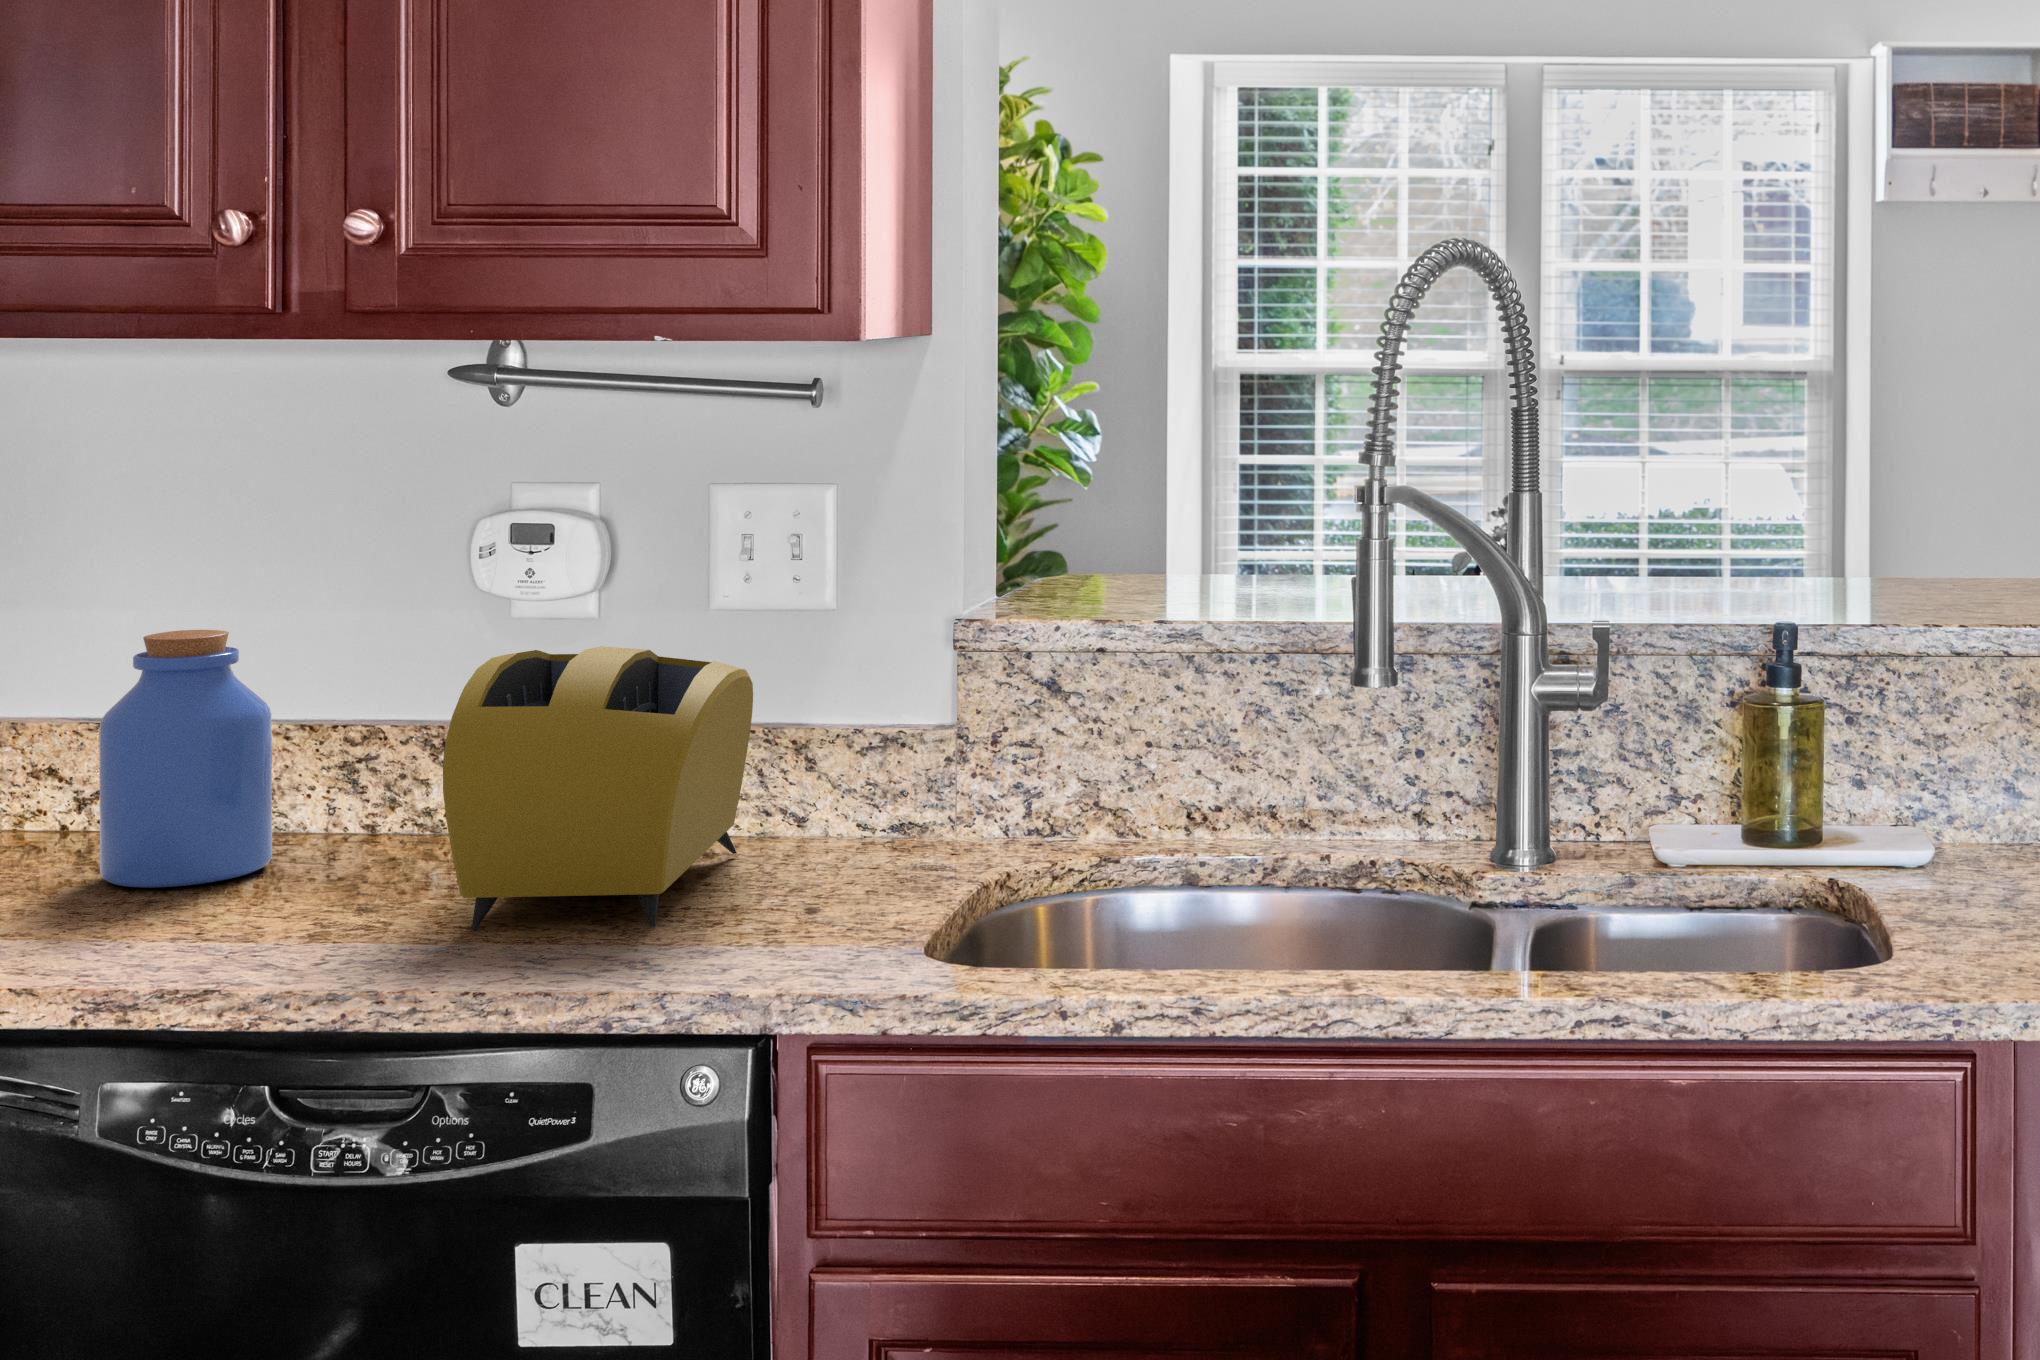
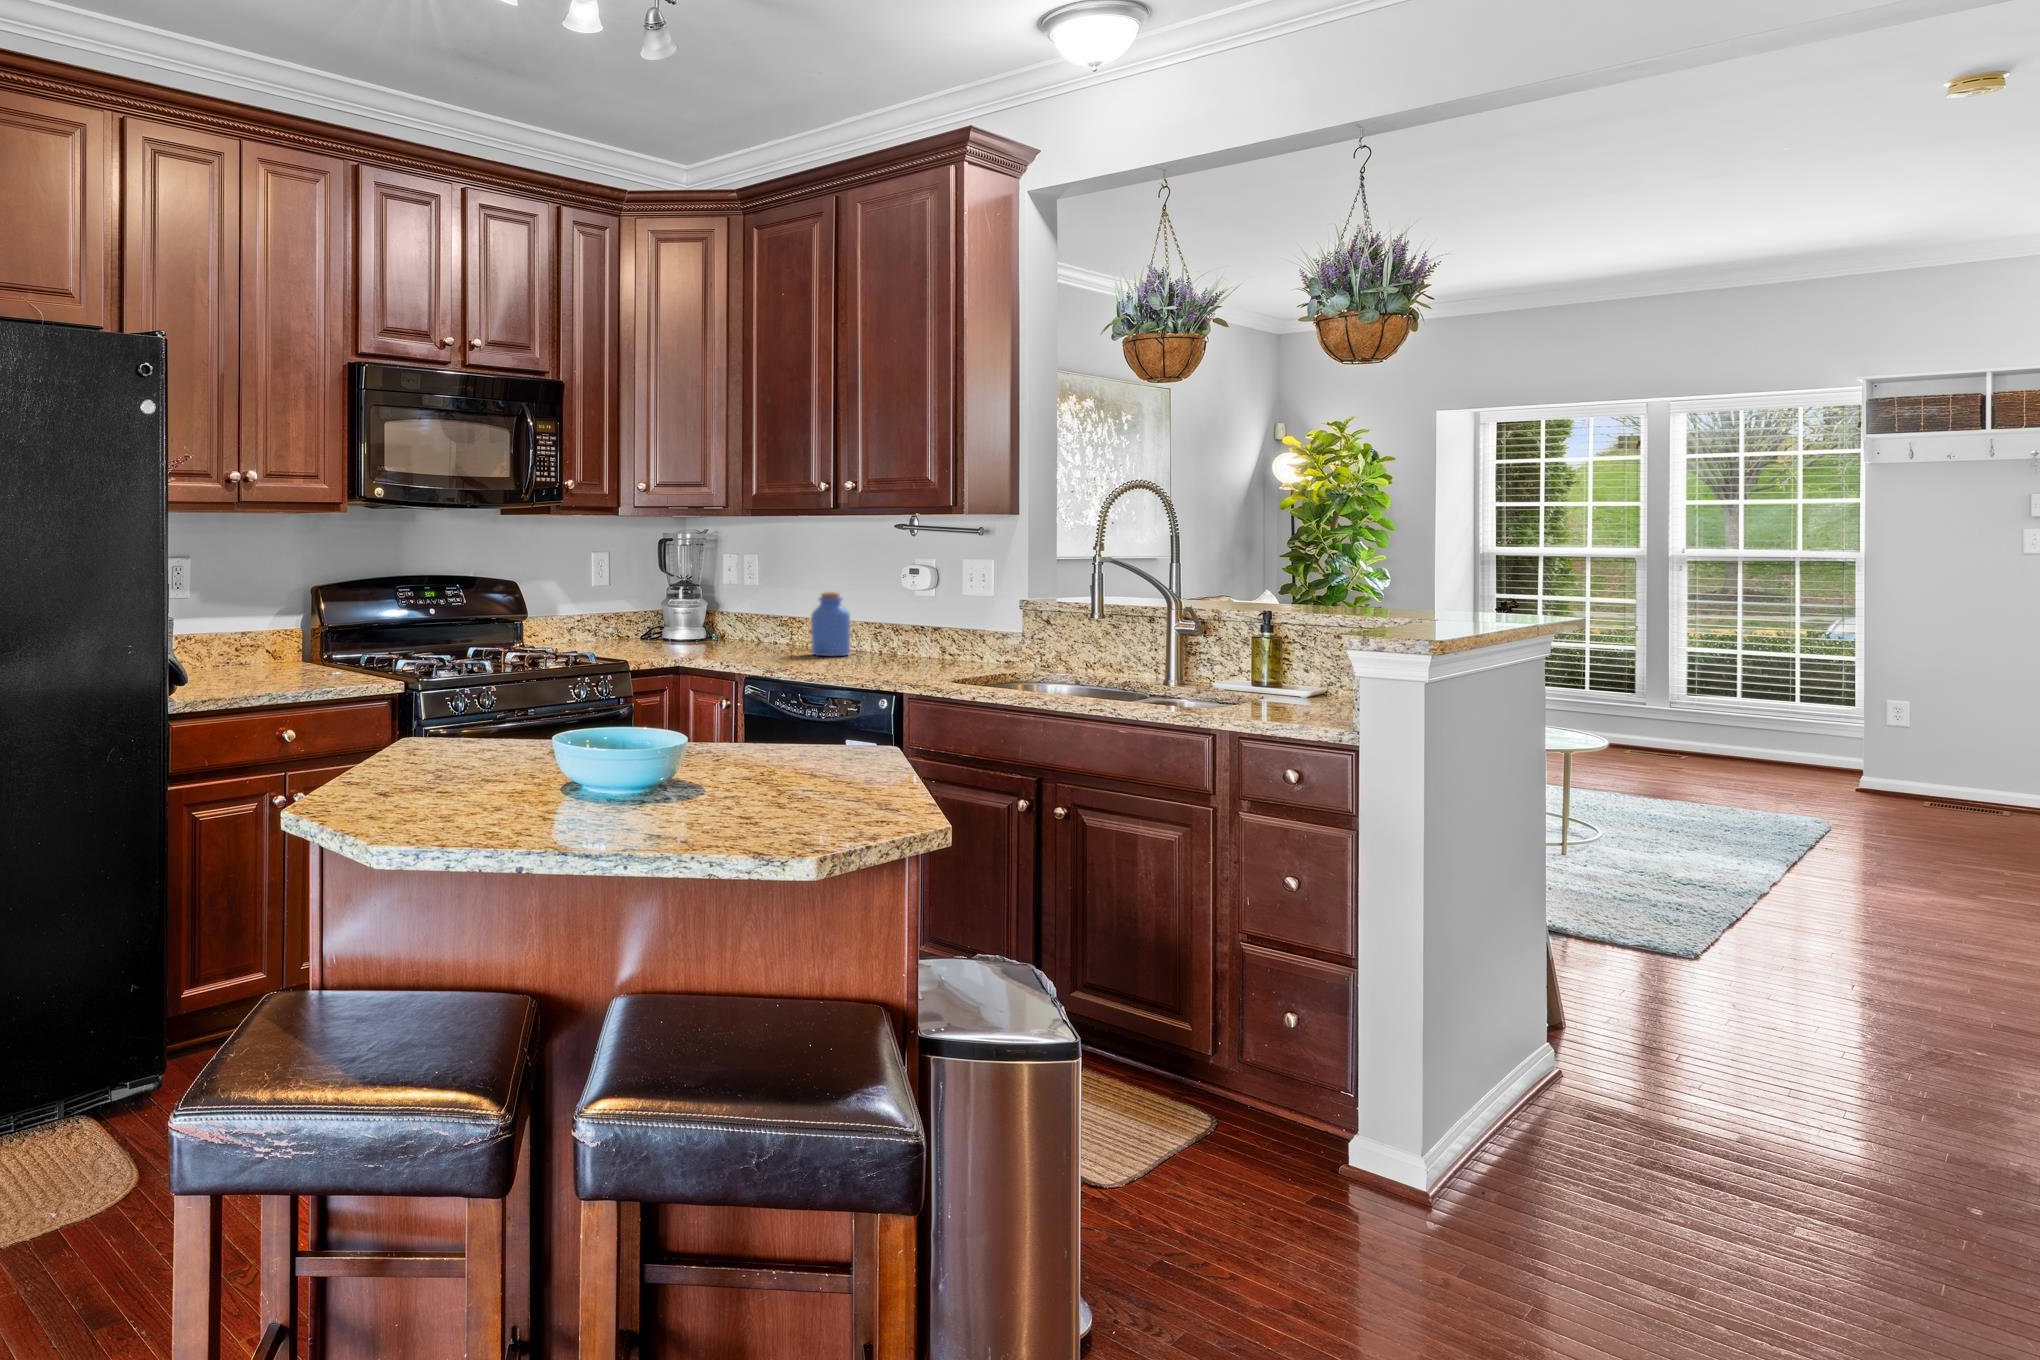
toaster: present [443,646,753,931] -> none [869,600,962,671]

